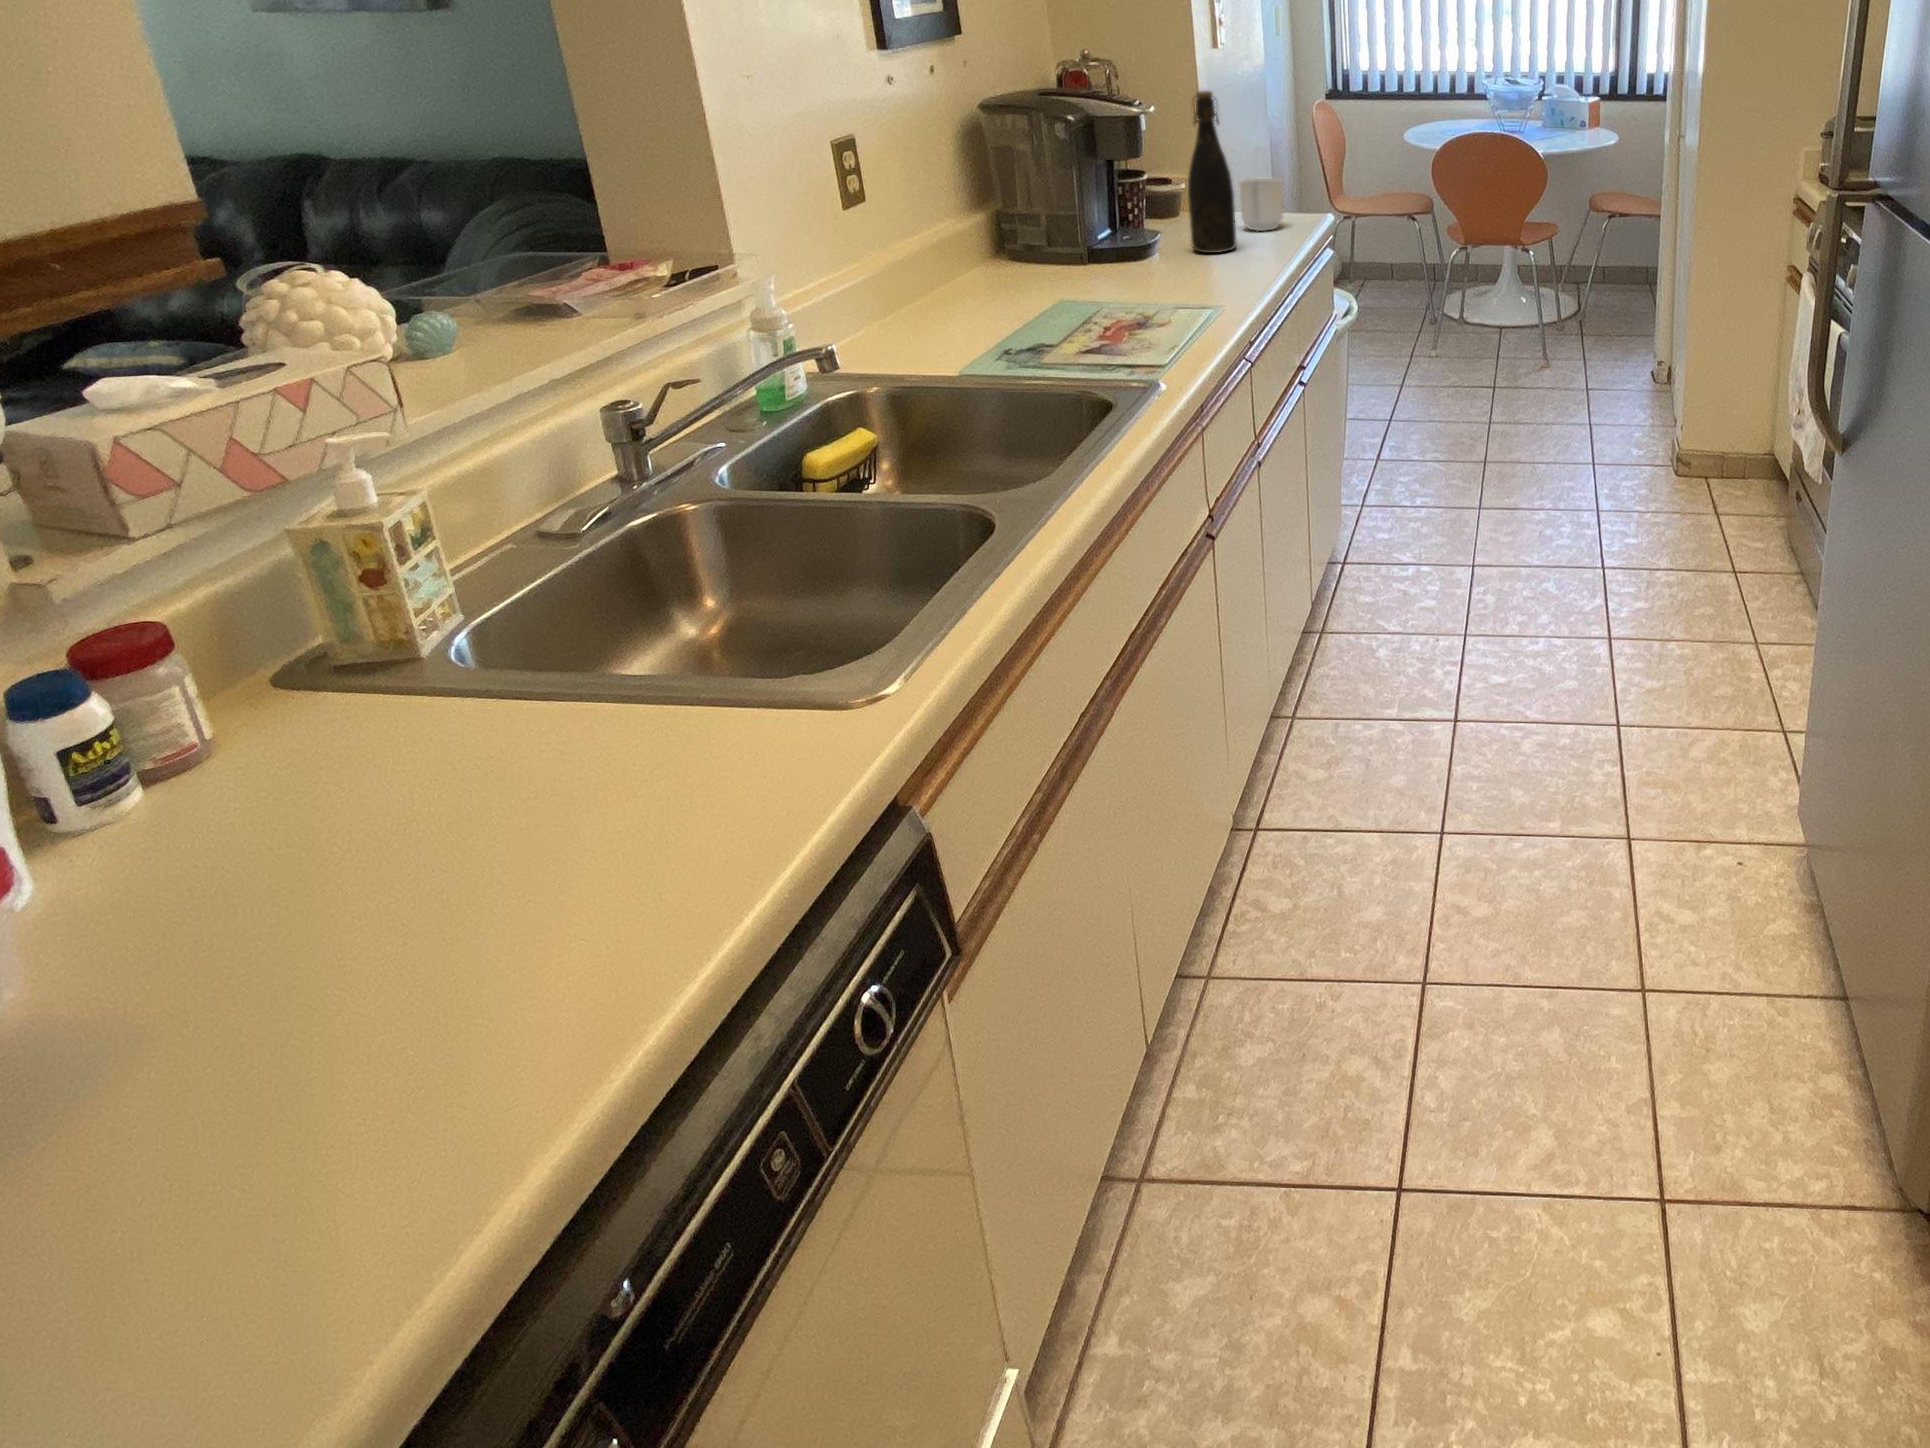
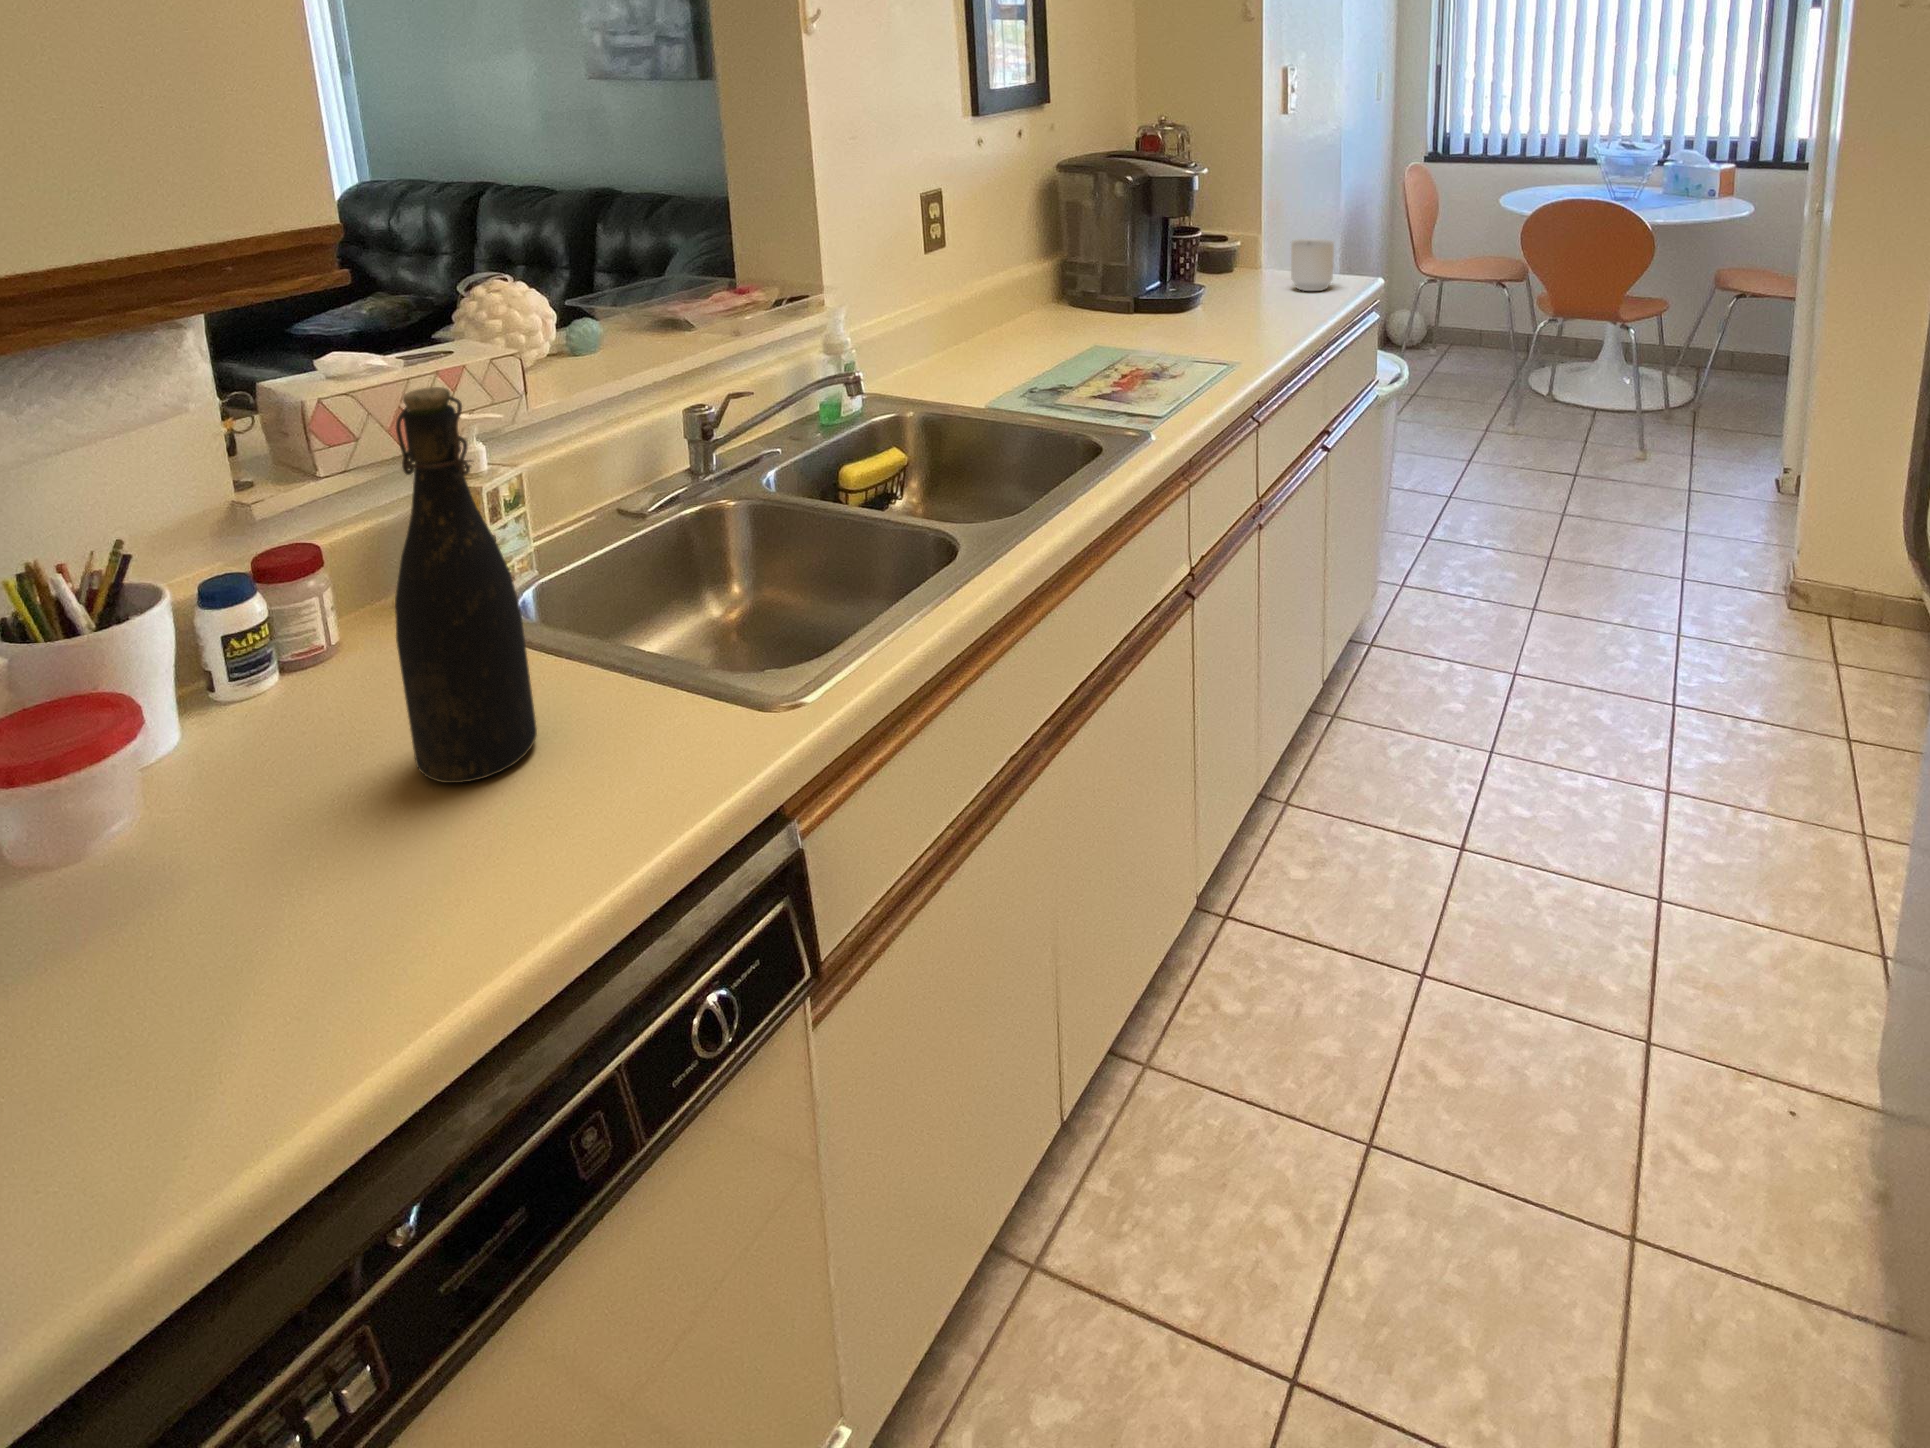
bottle: present [1188,91,1237,253] -> present [395,387,537,783]

